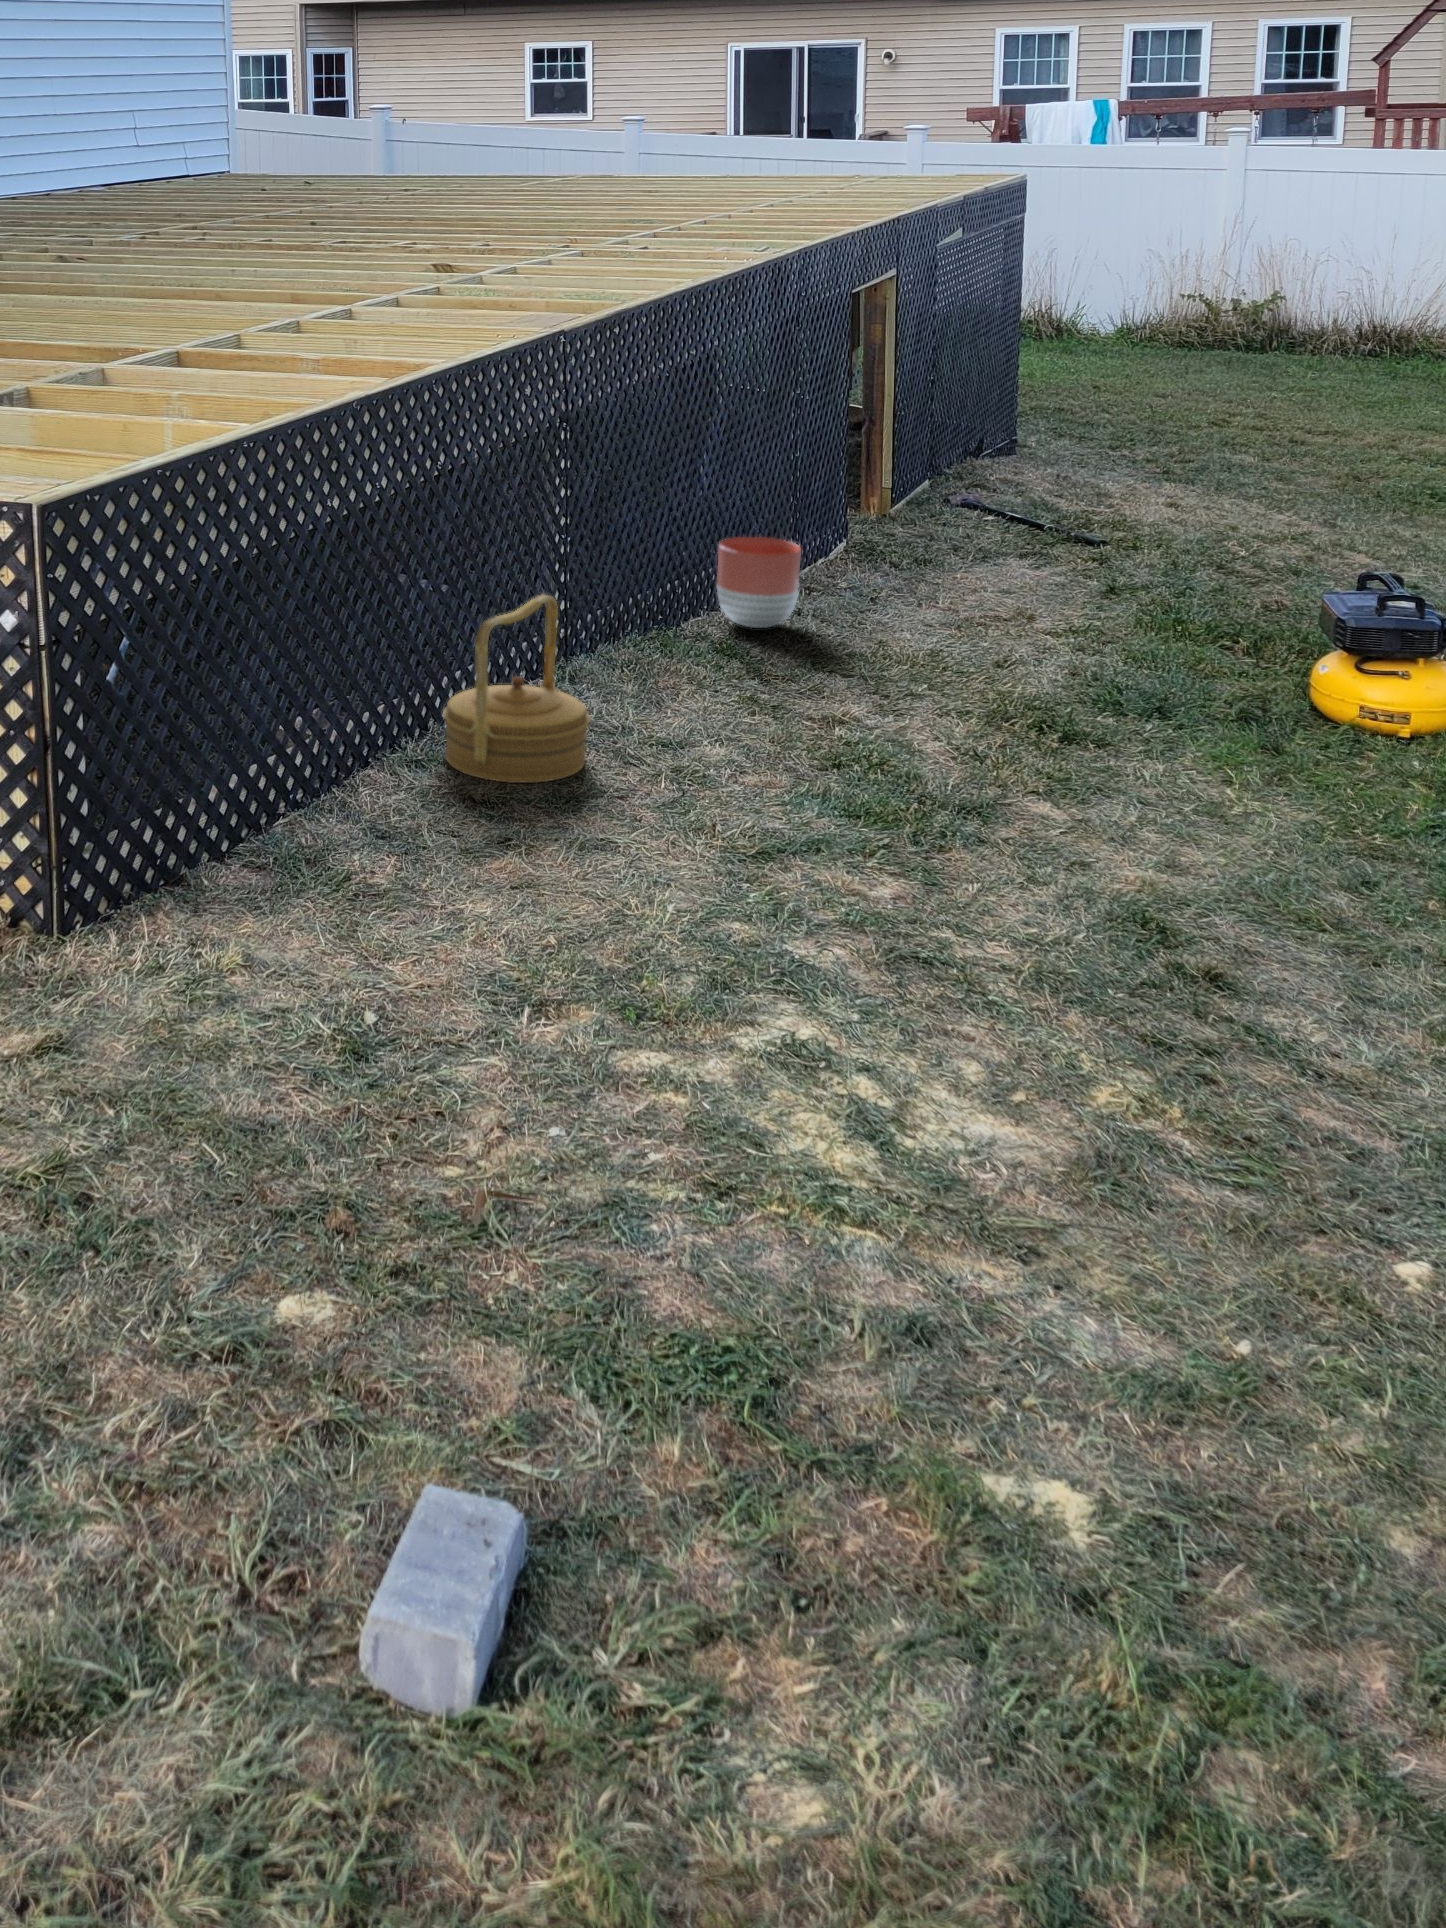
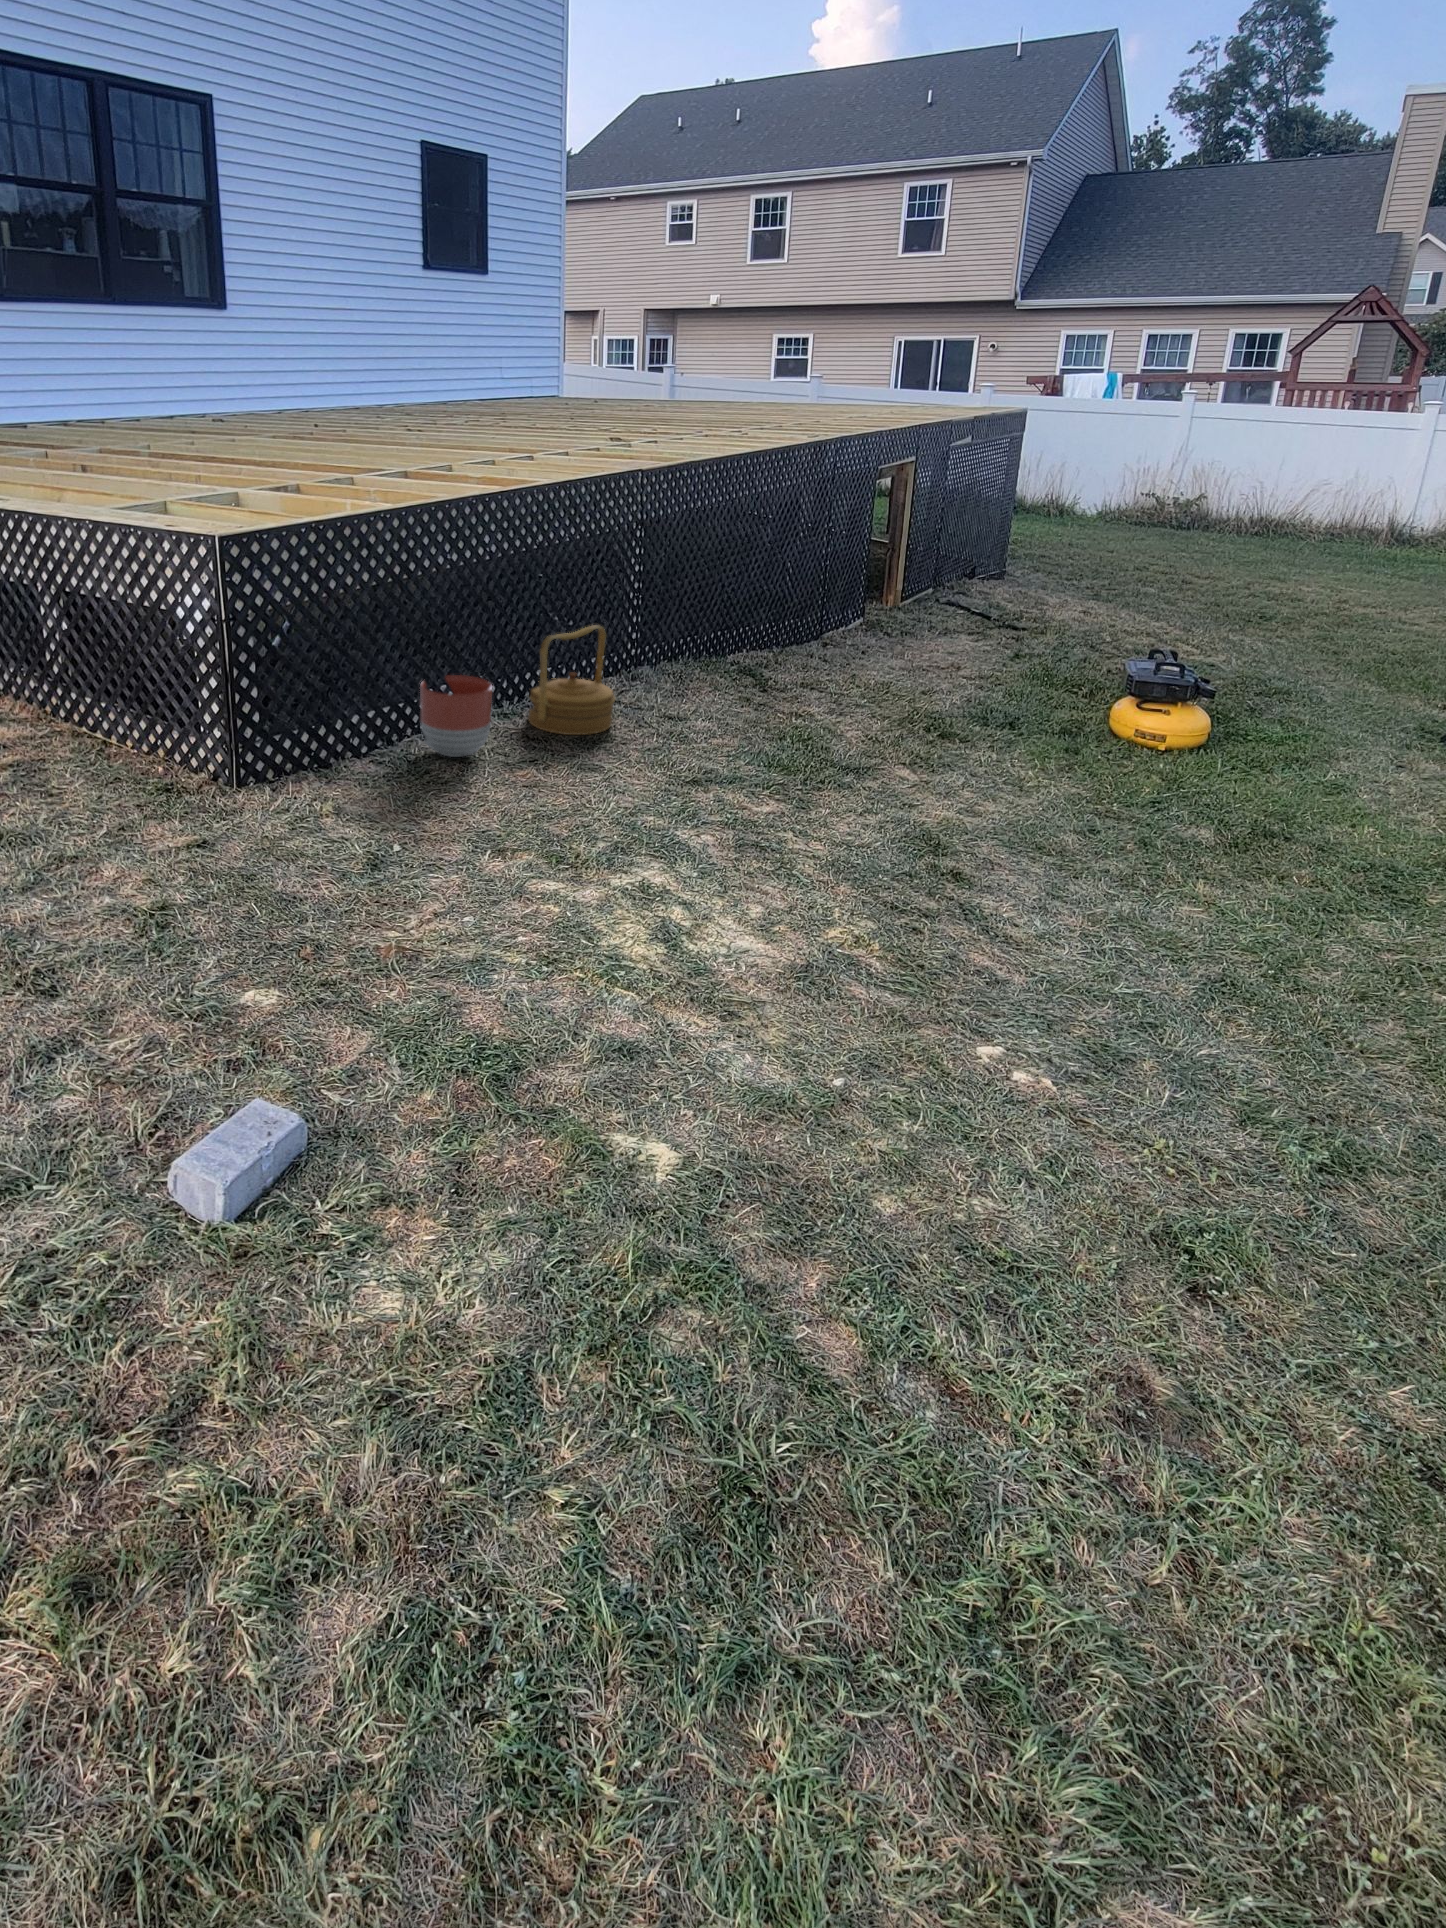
planter: present [717,537,801,628] -> present [420,675,492,757]

